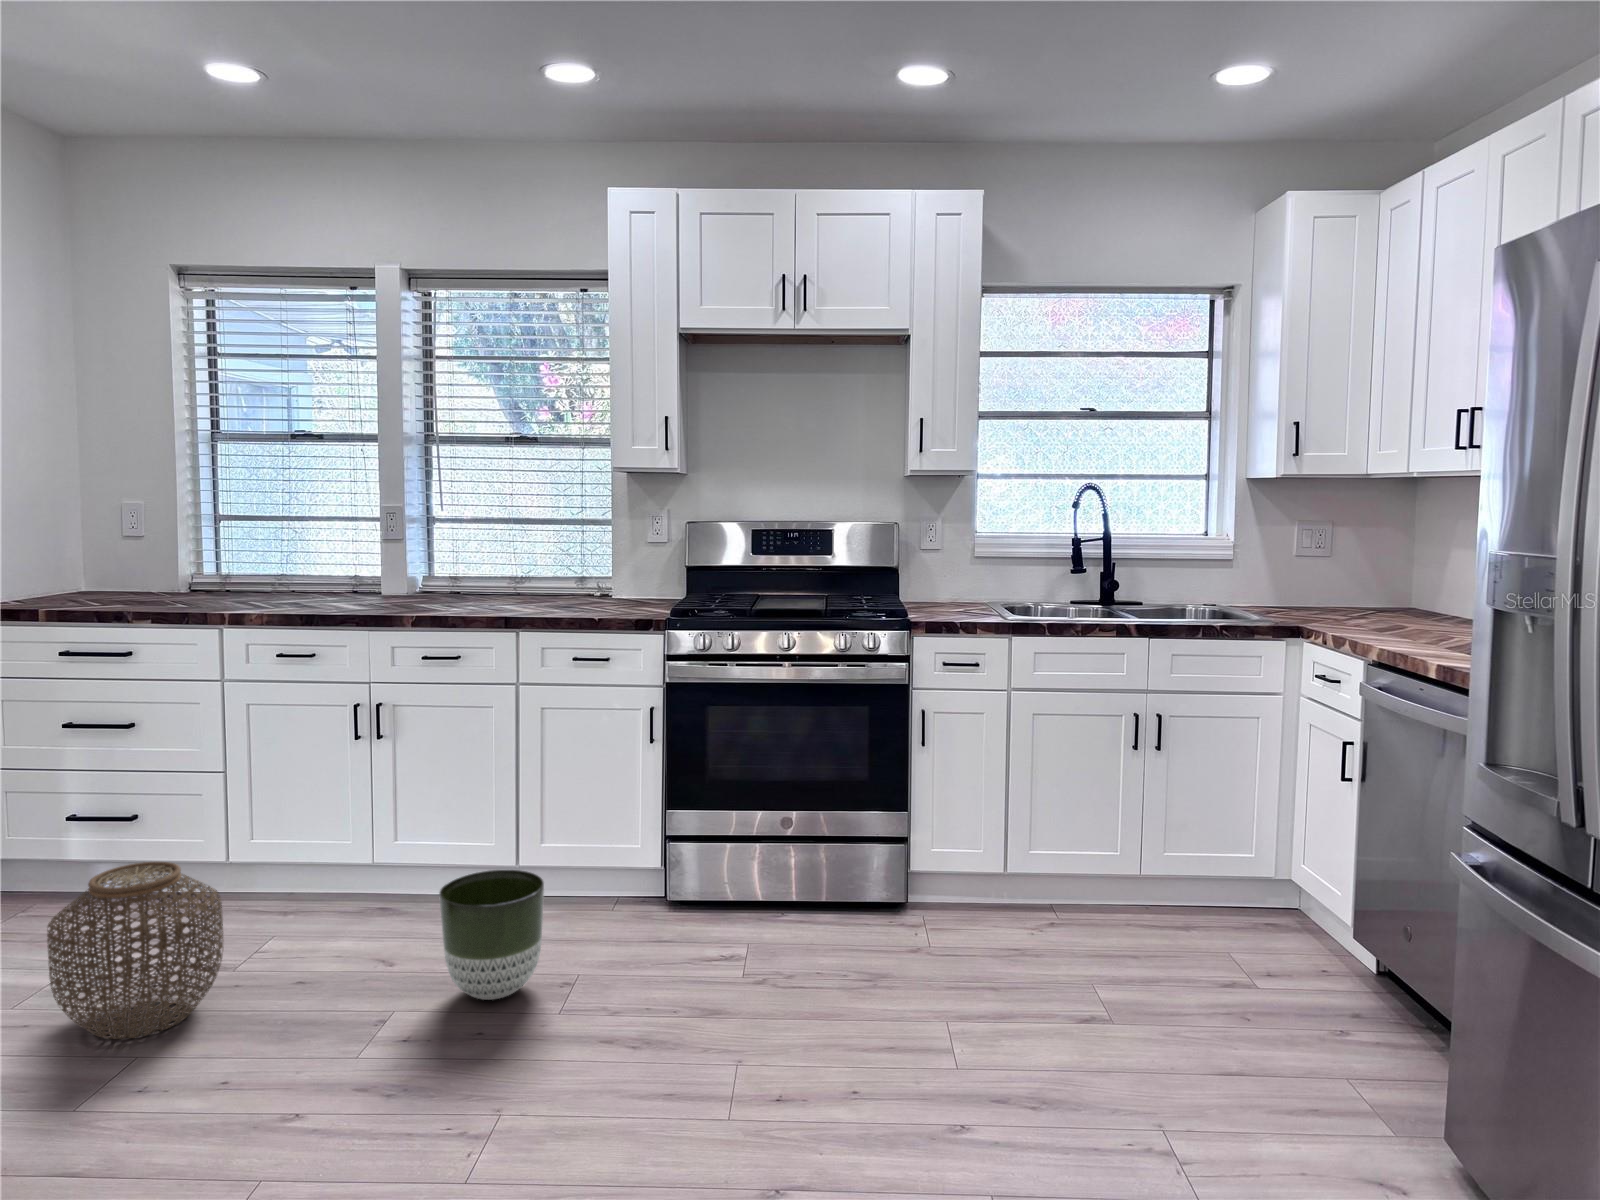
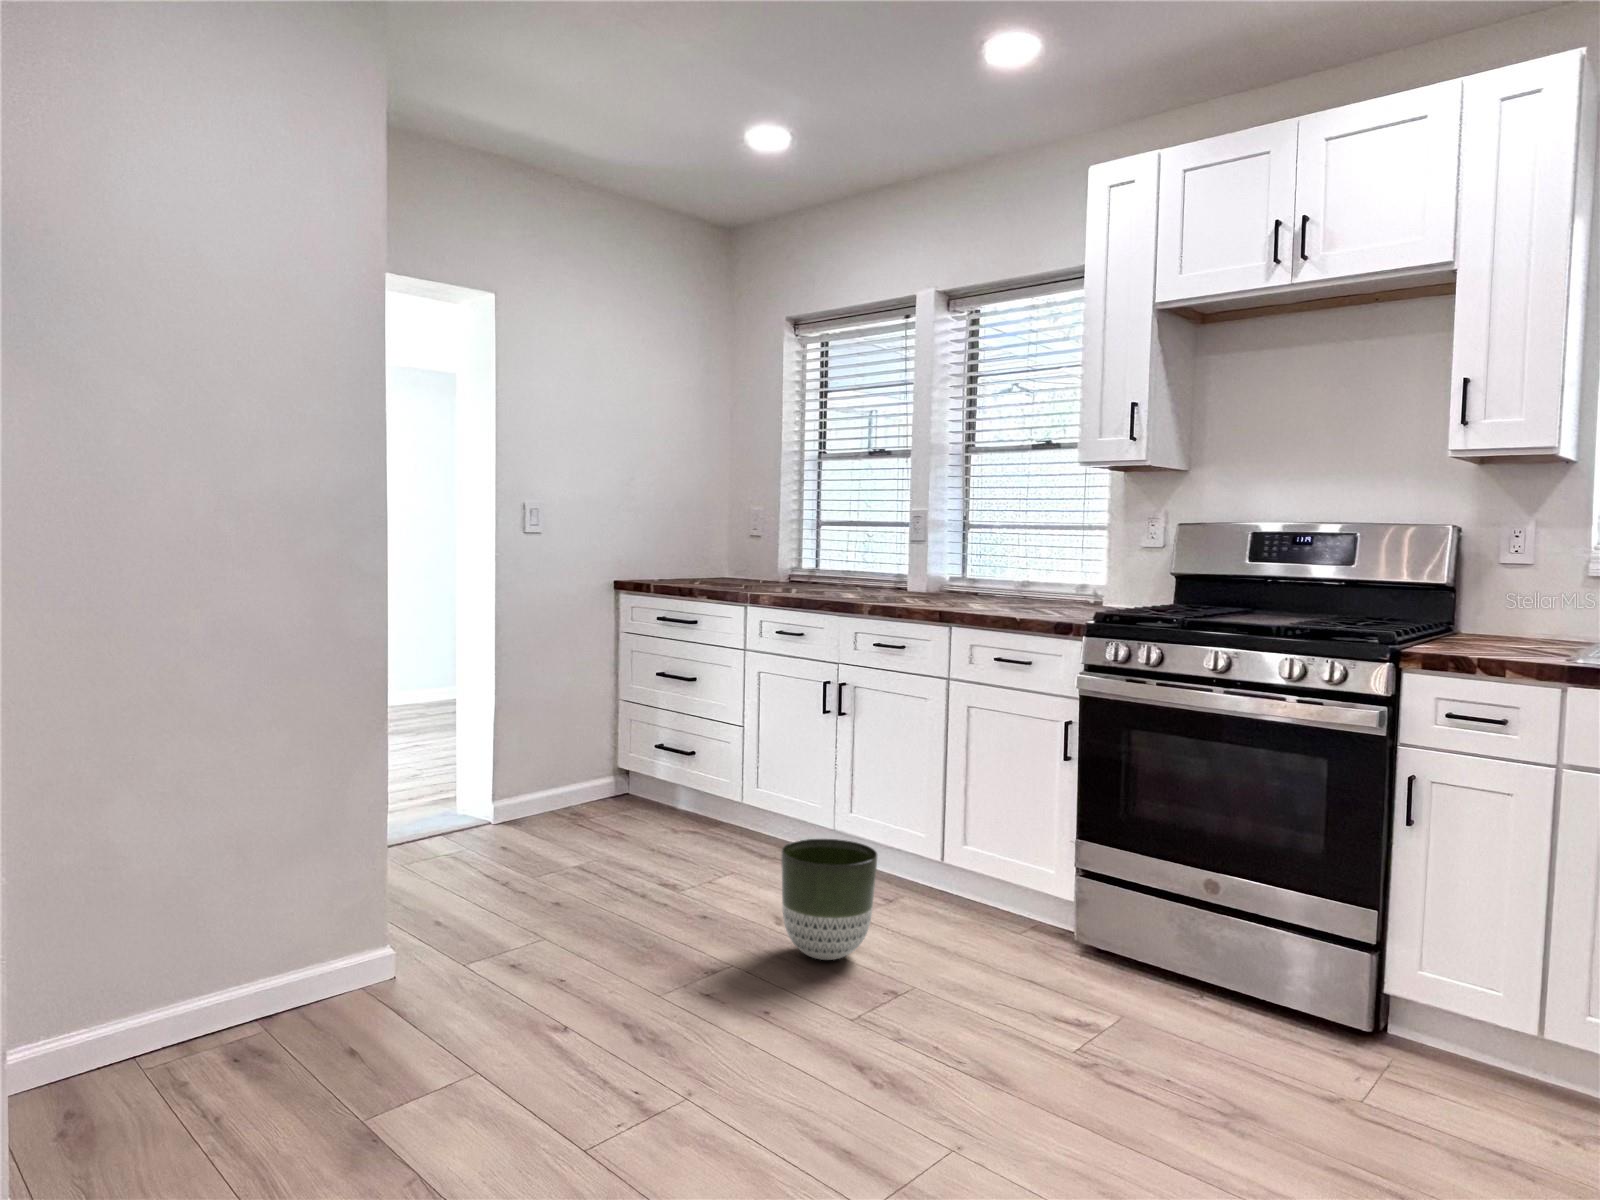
woven basket: present [47,862,223,1039] -> none [546,769,662,901]

